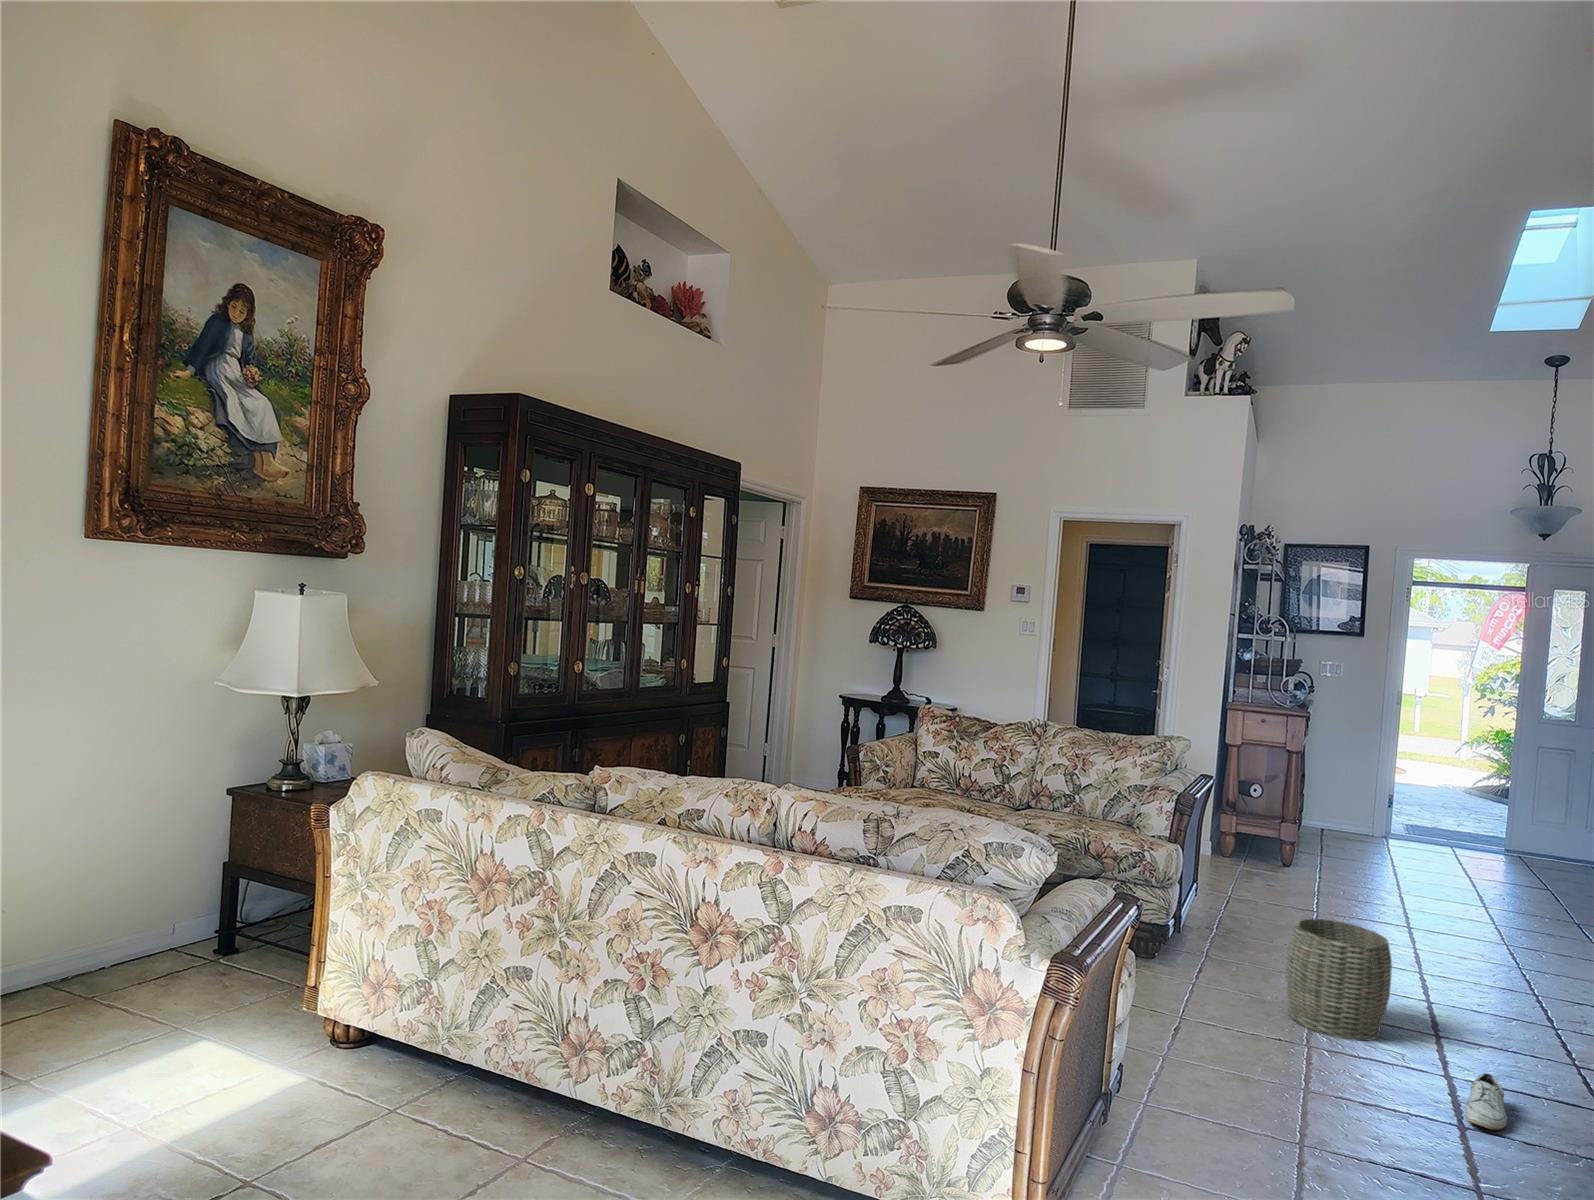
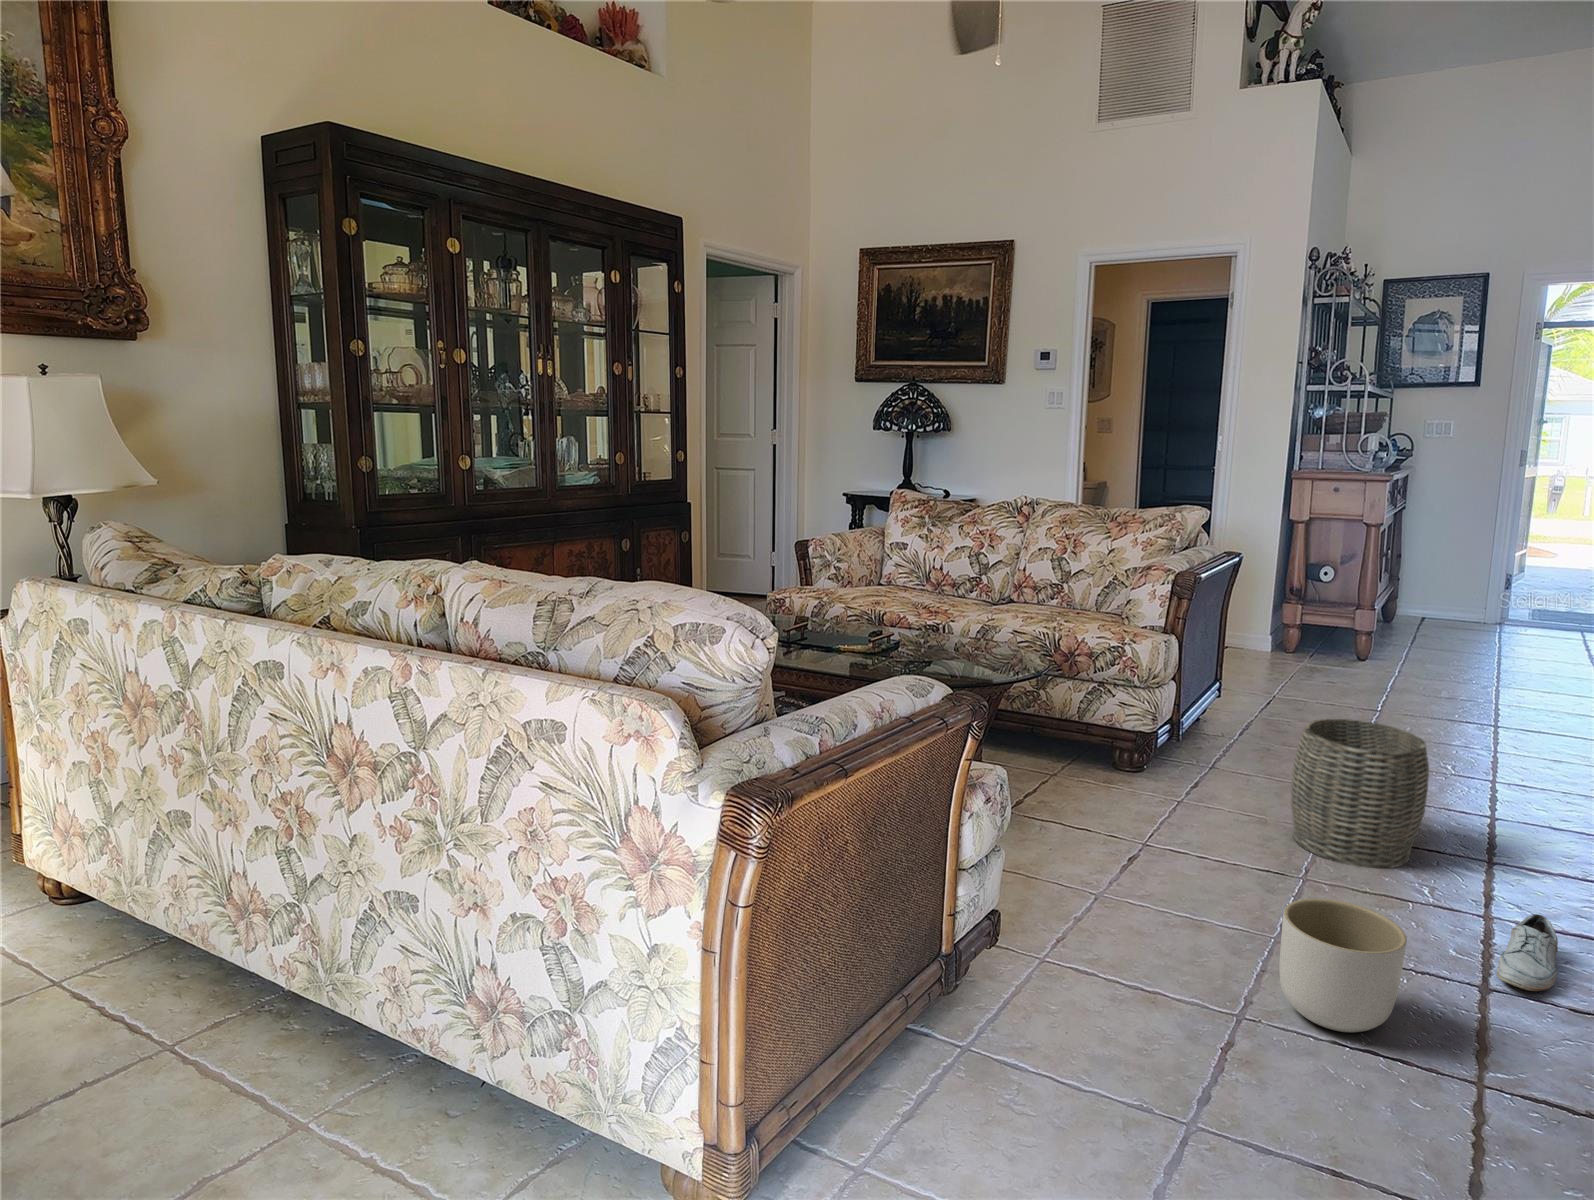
planter: none [1321,1056,1413,1158] -> present [1279,899,1407,1033]

